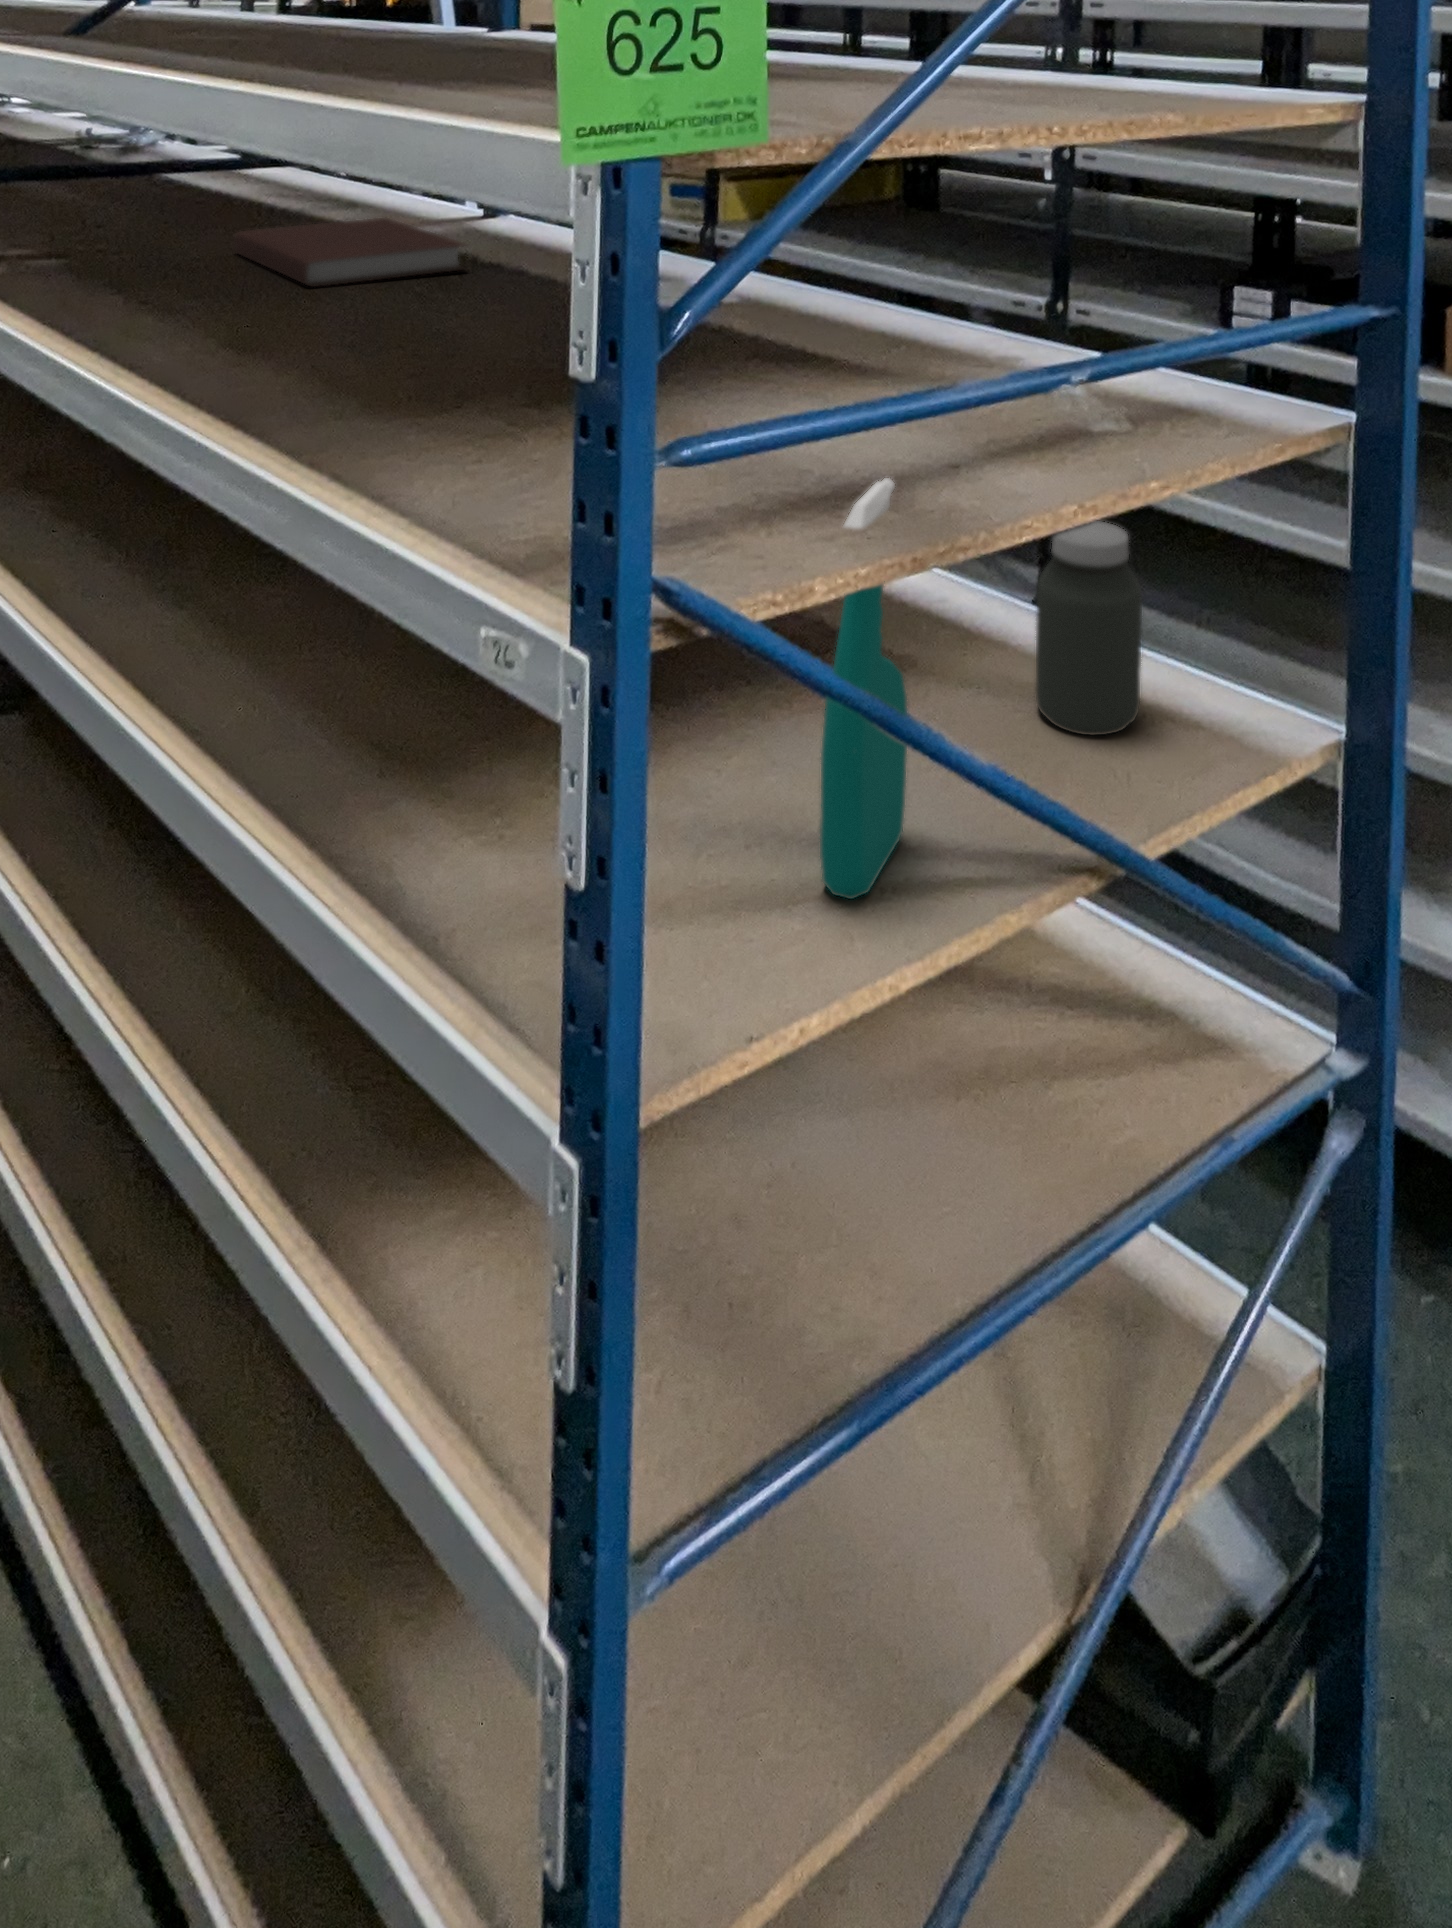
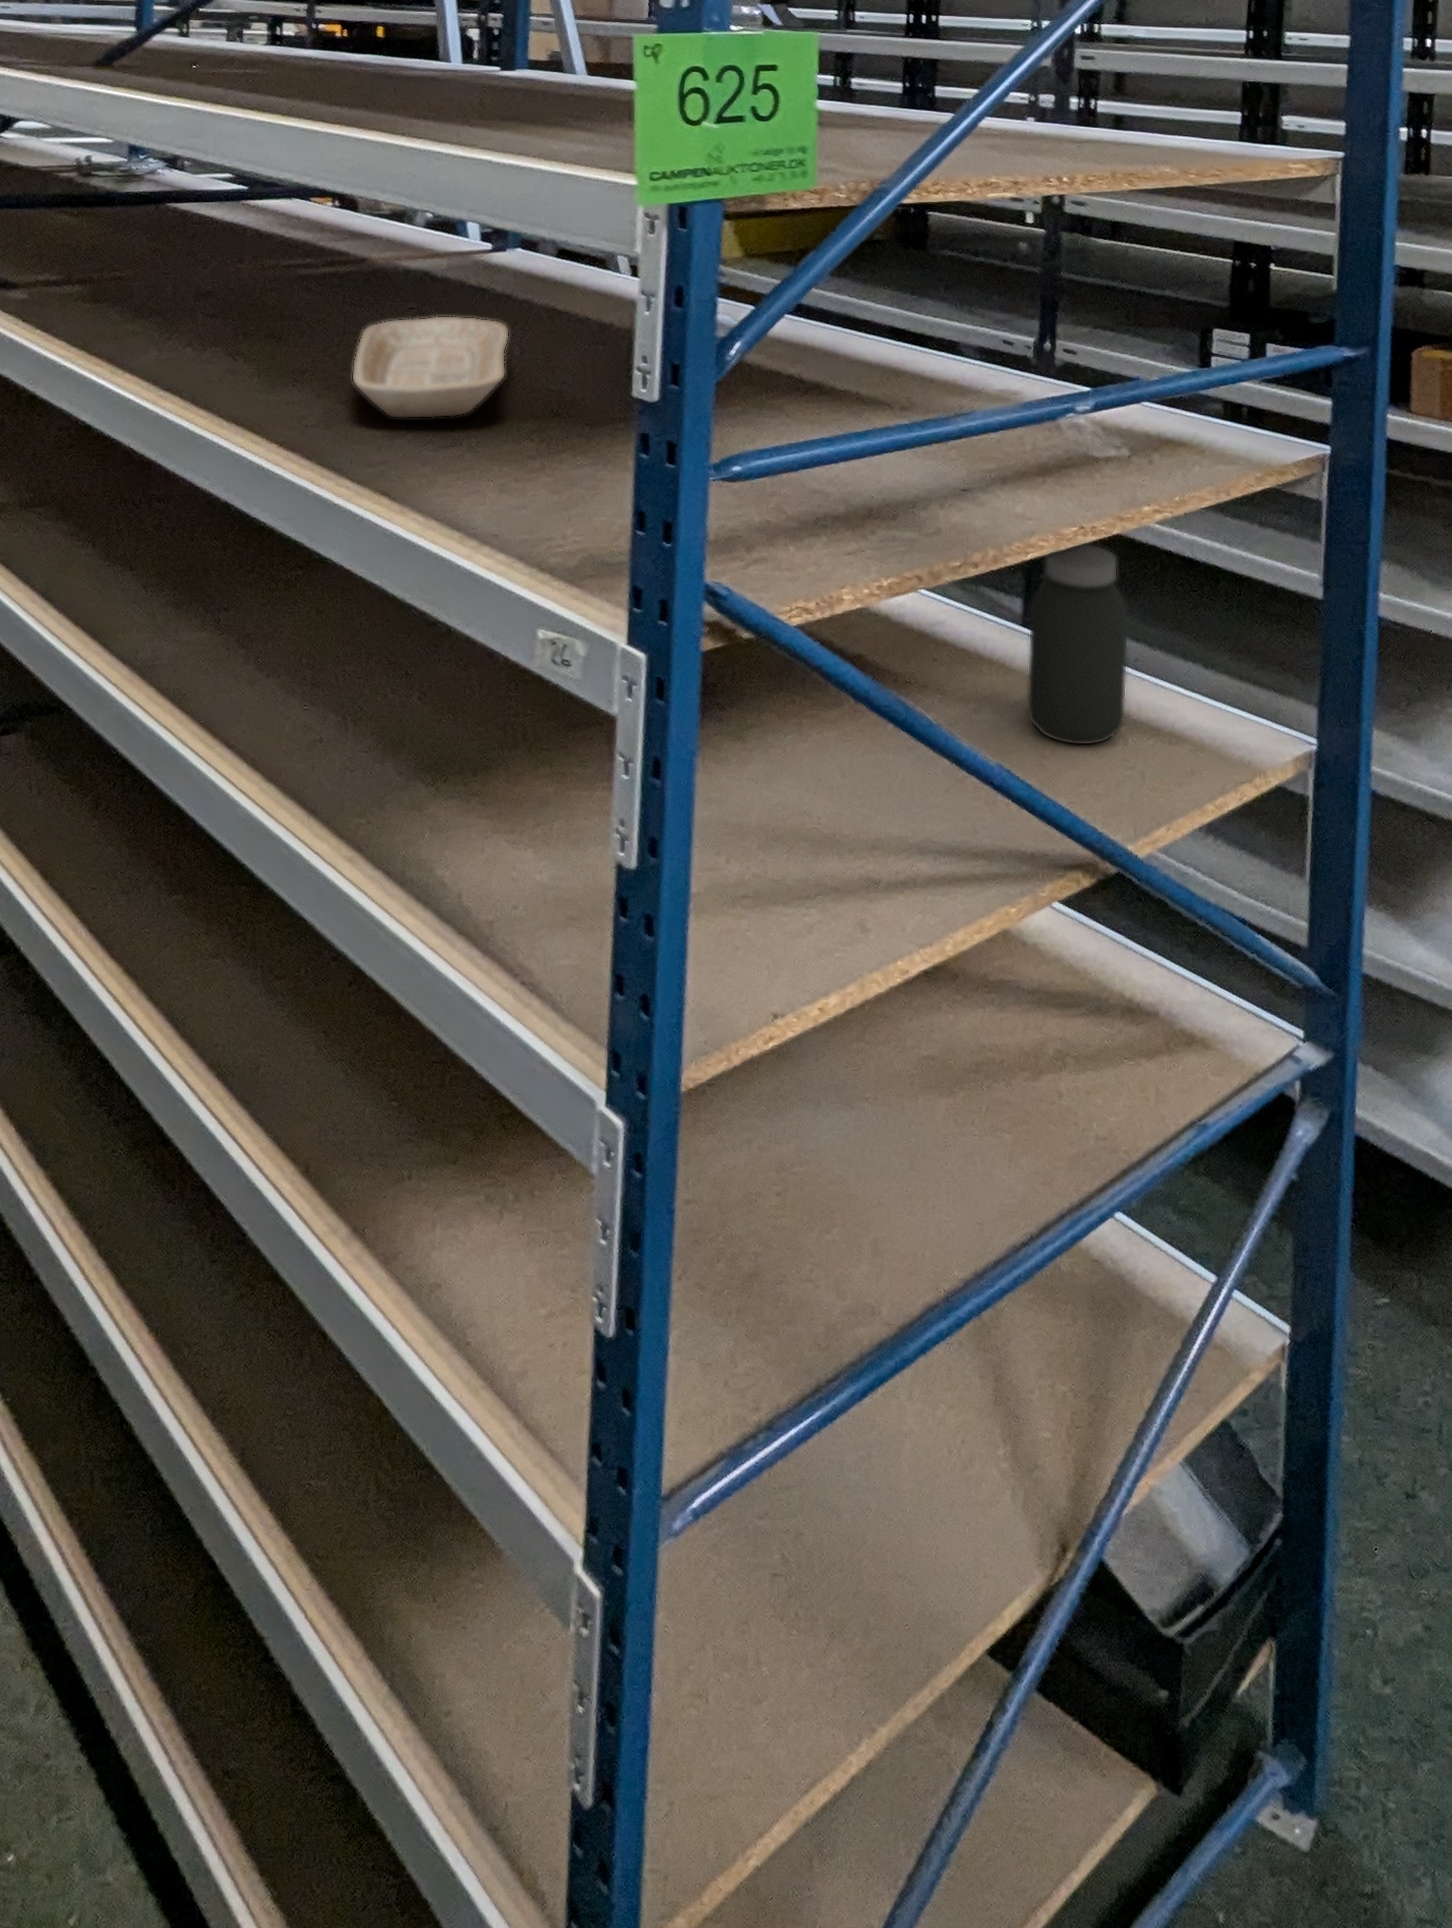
notebook: present [234,218,468,286] -> none [248,249,483,317]
tray: none [319,285,487,390] -> present [353,317,508,417]
spray bottle: present [820,478,907,899] -> none [834,500,914,887]

